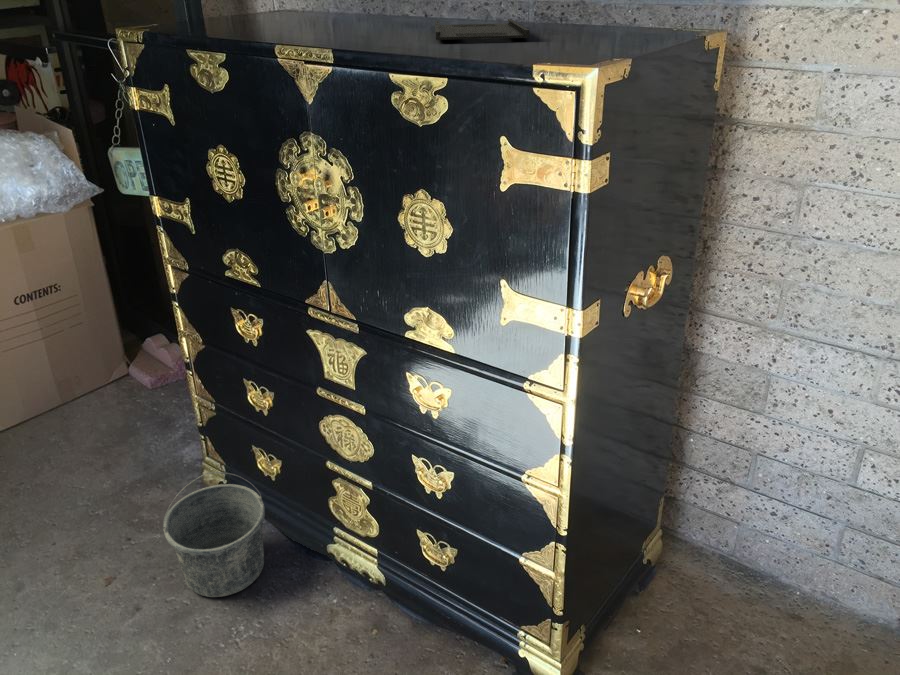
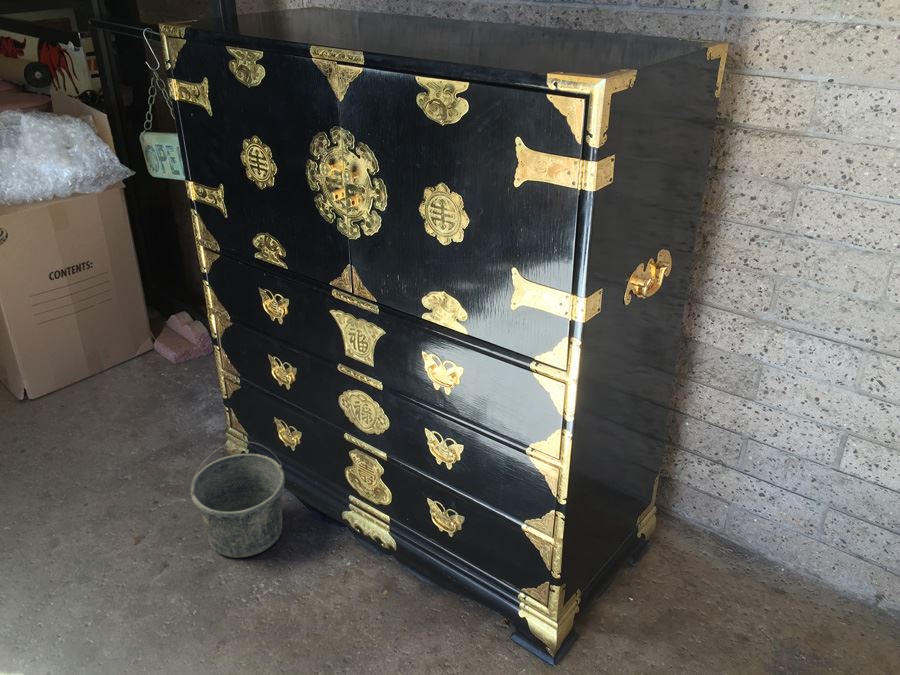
tray: present [435,19,529,40] -> none [457,23,545,45]

